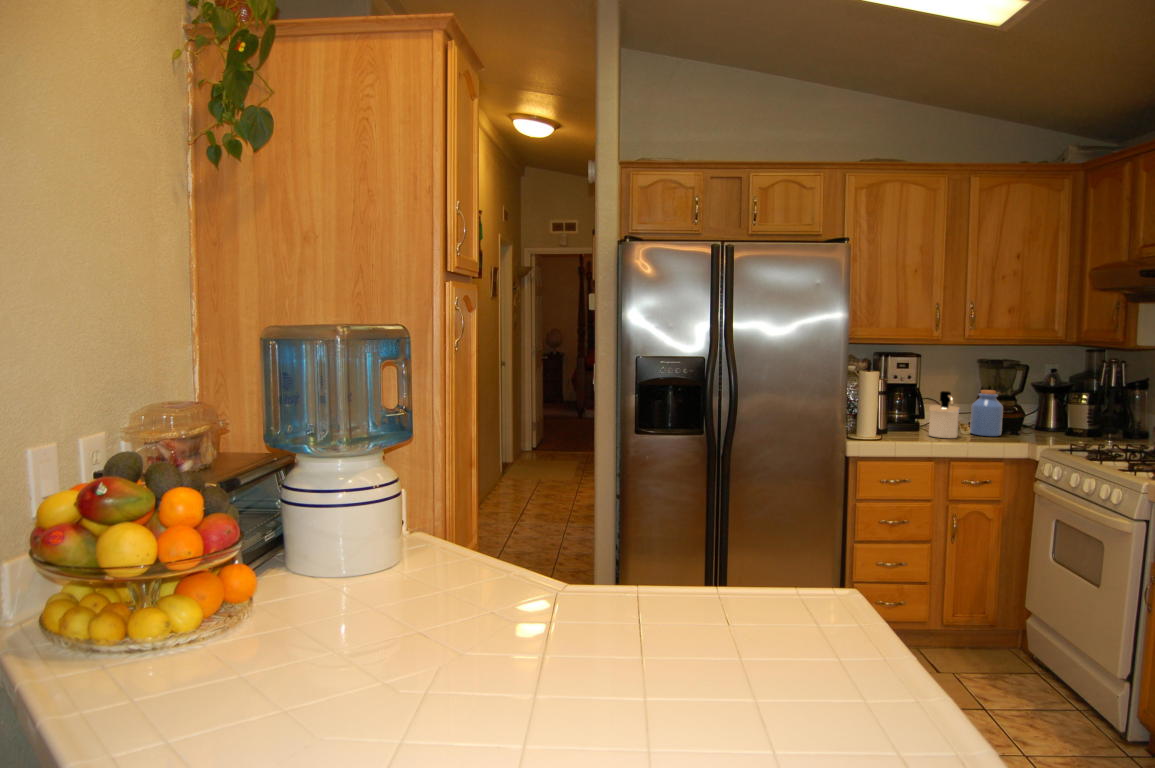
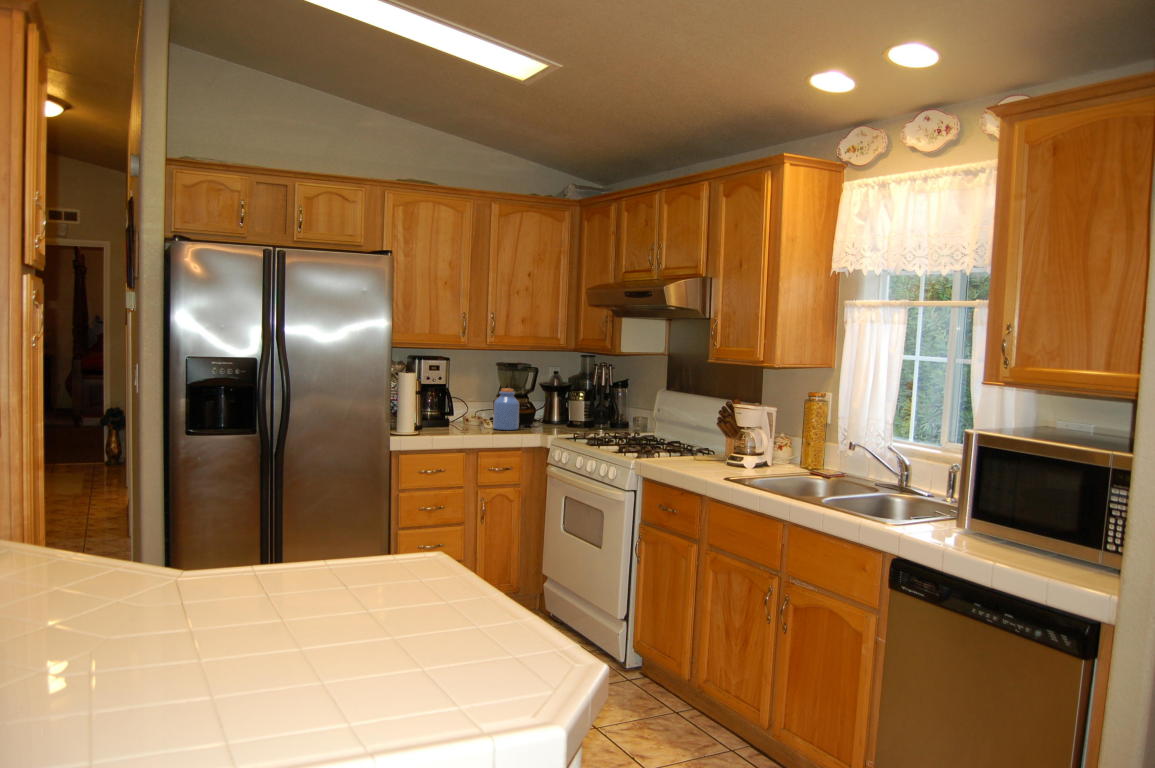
soap dispenser: present [929,391,960,438] -> none [459,390,485,433]

